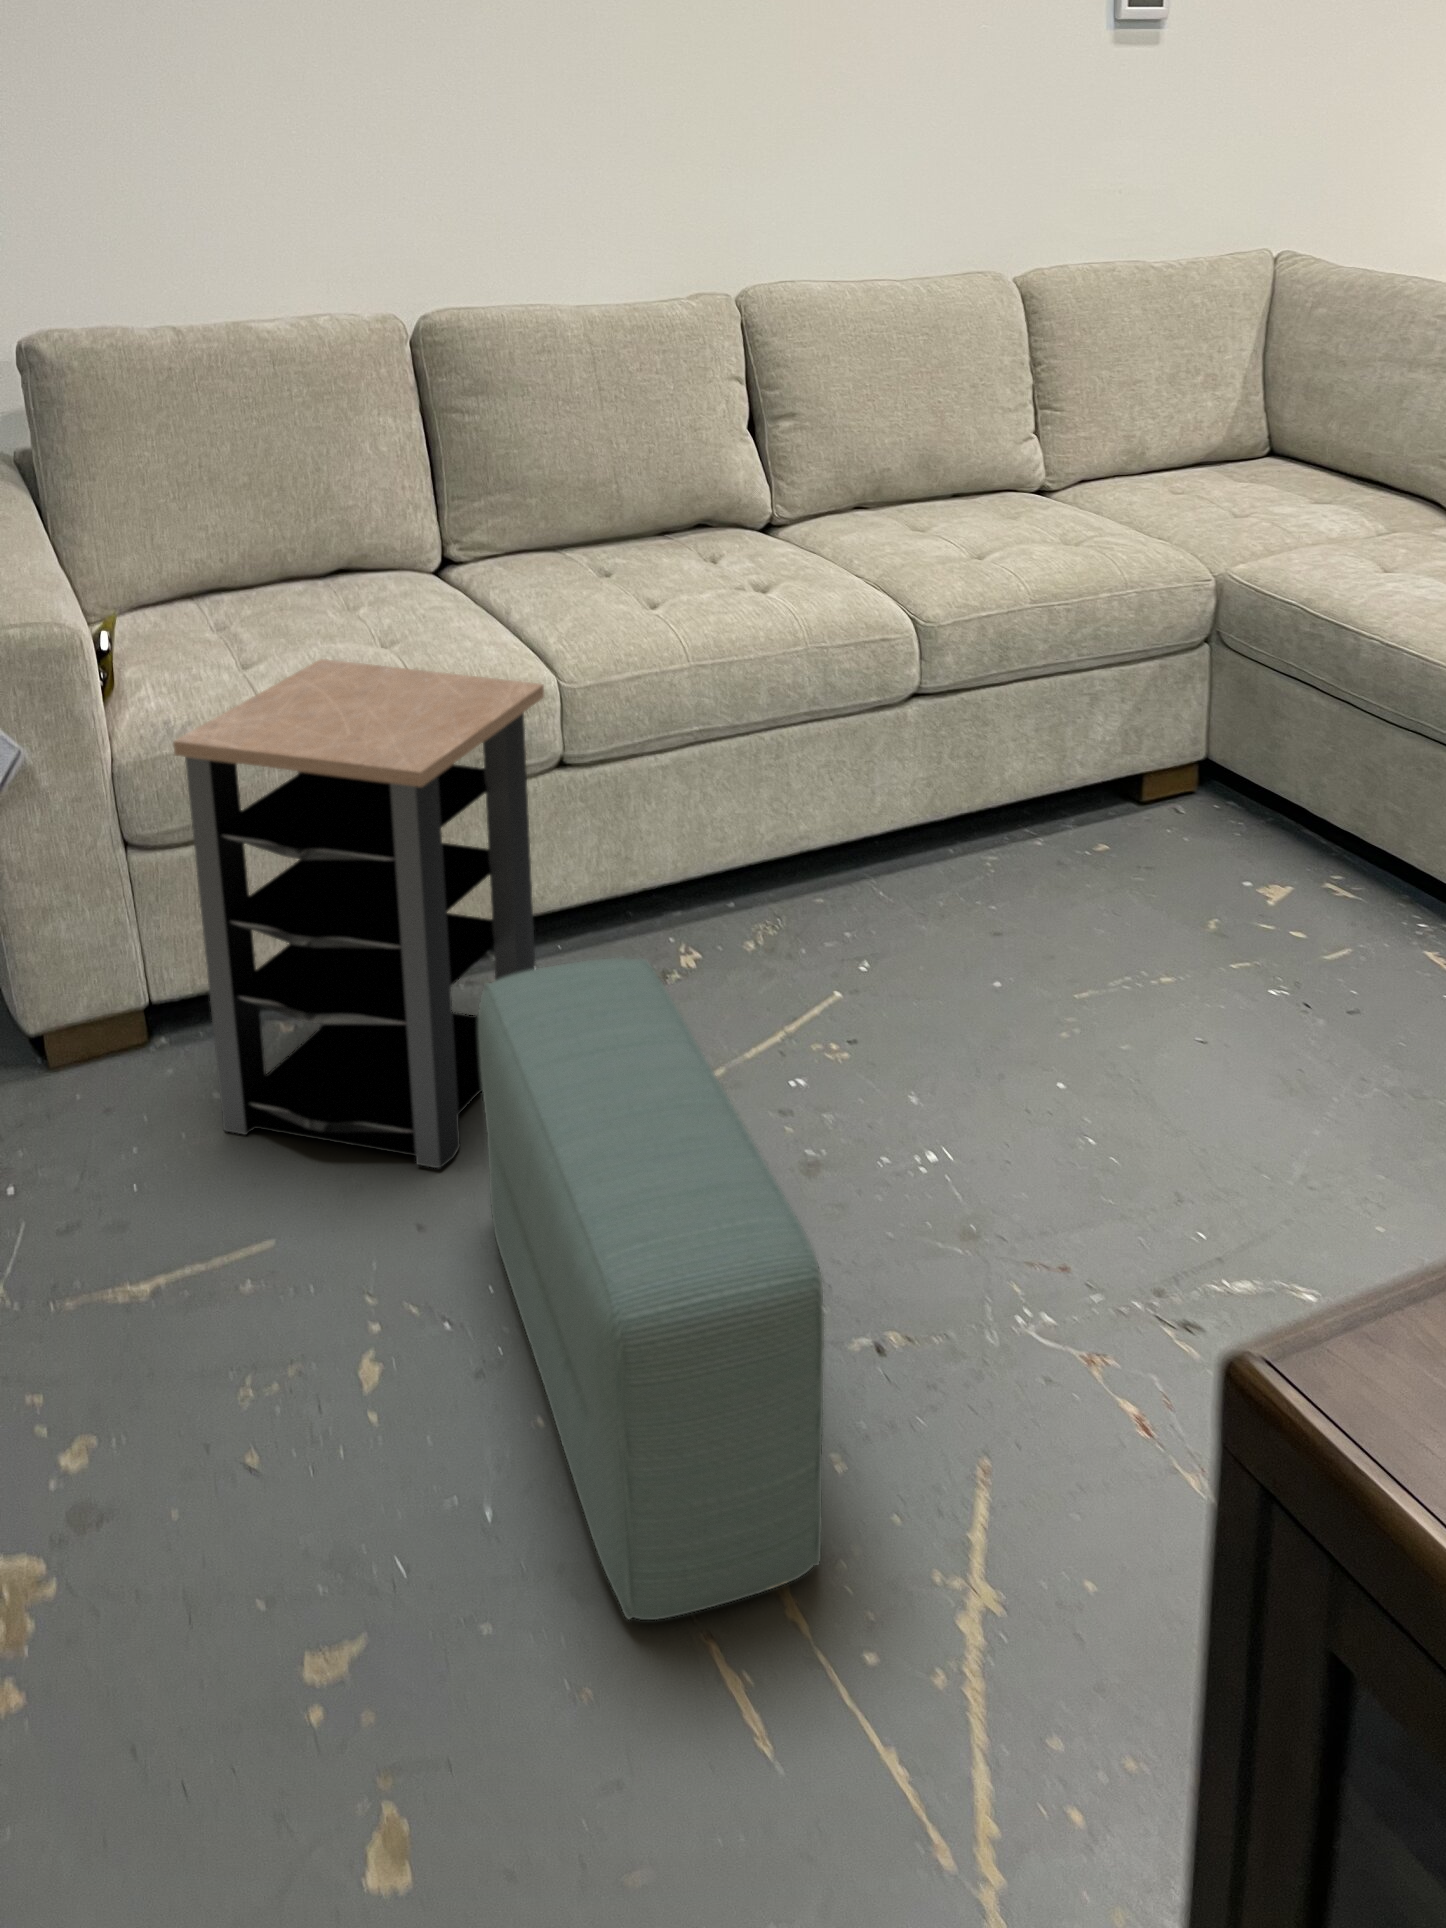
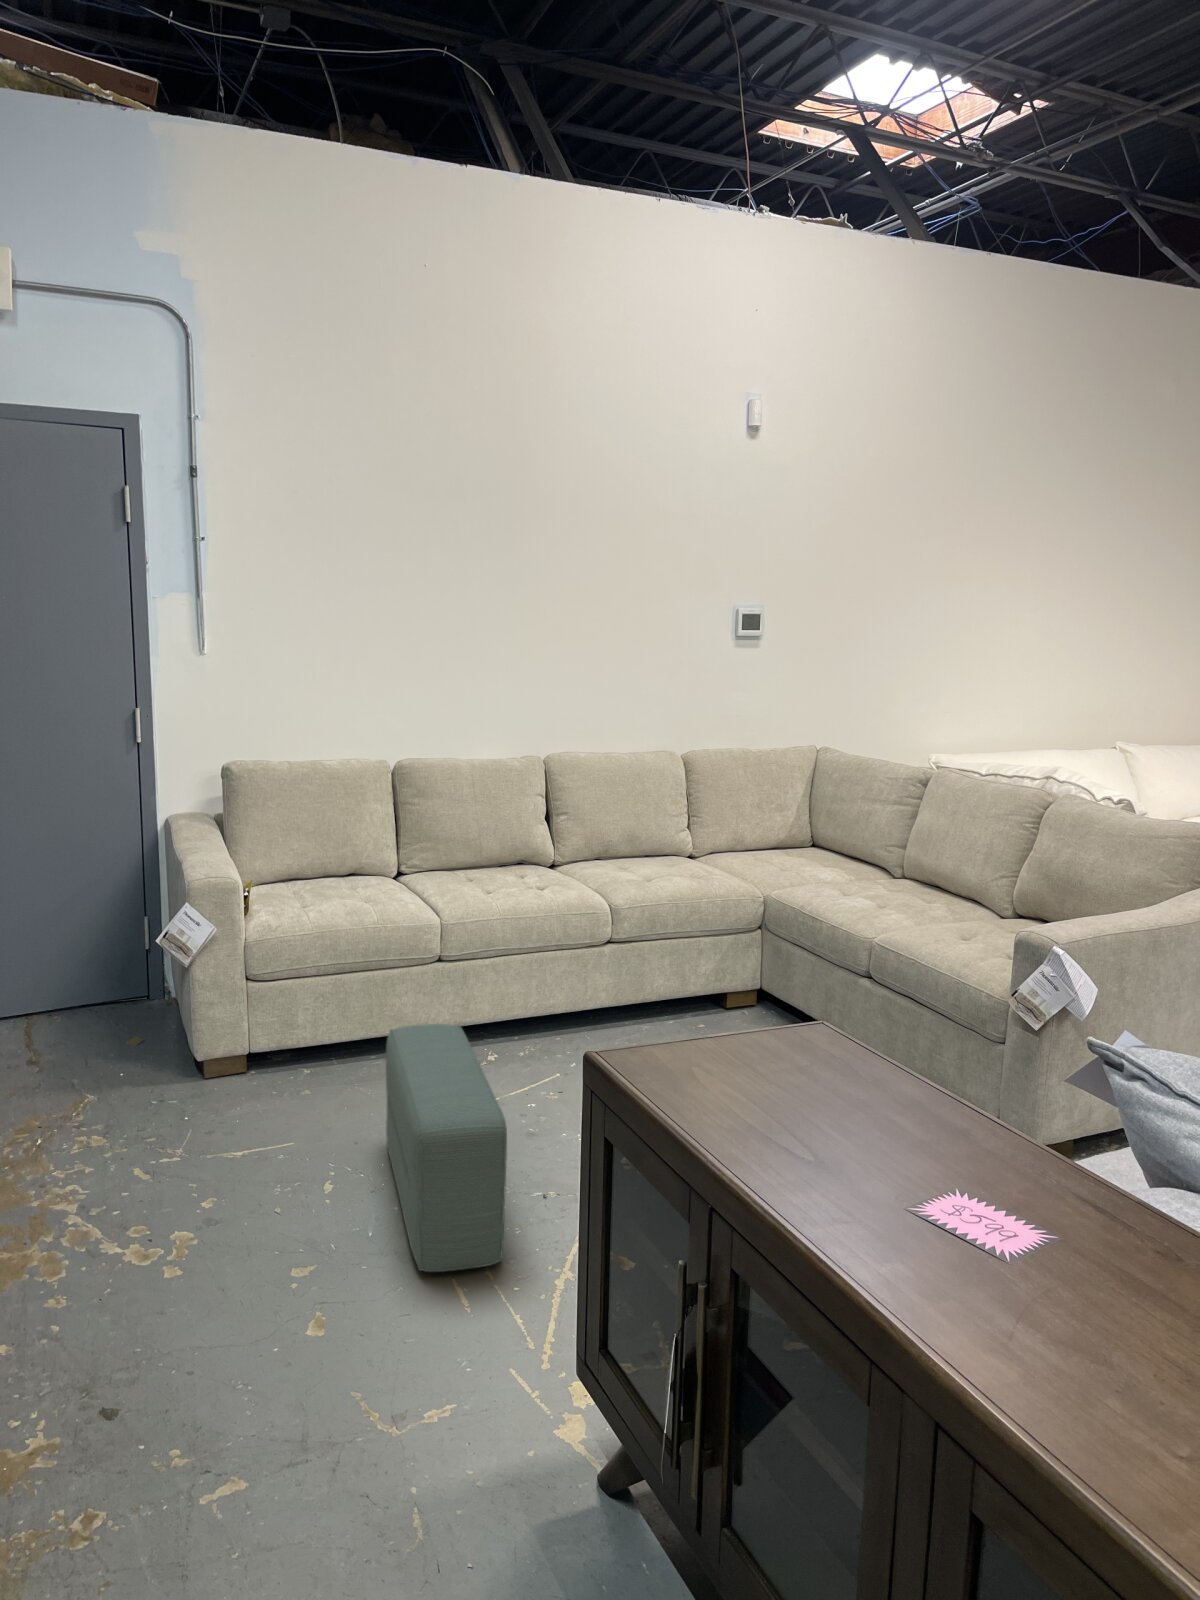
side table: present [173,659,545,1168] -> none [272,901,430,1122]

